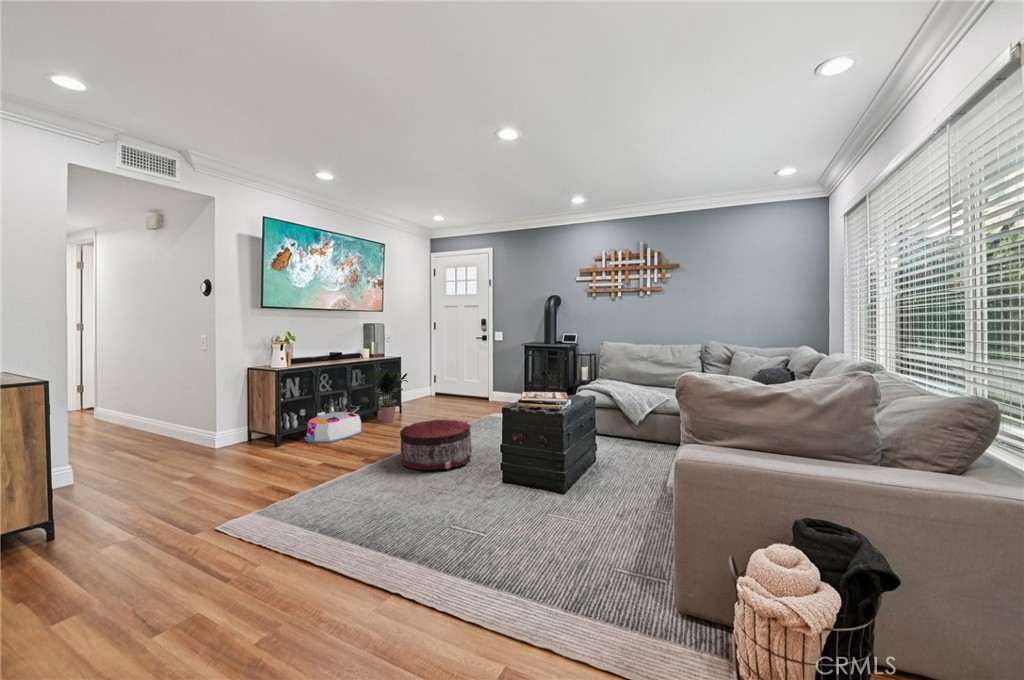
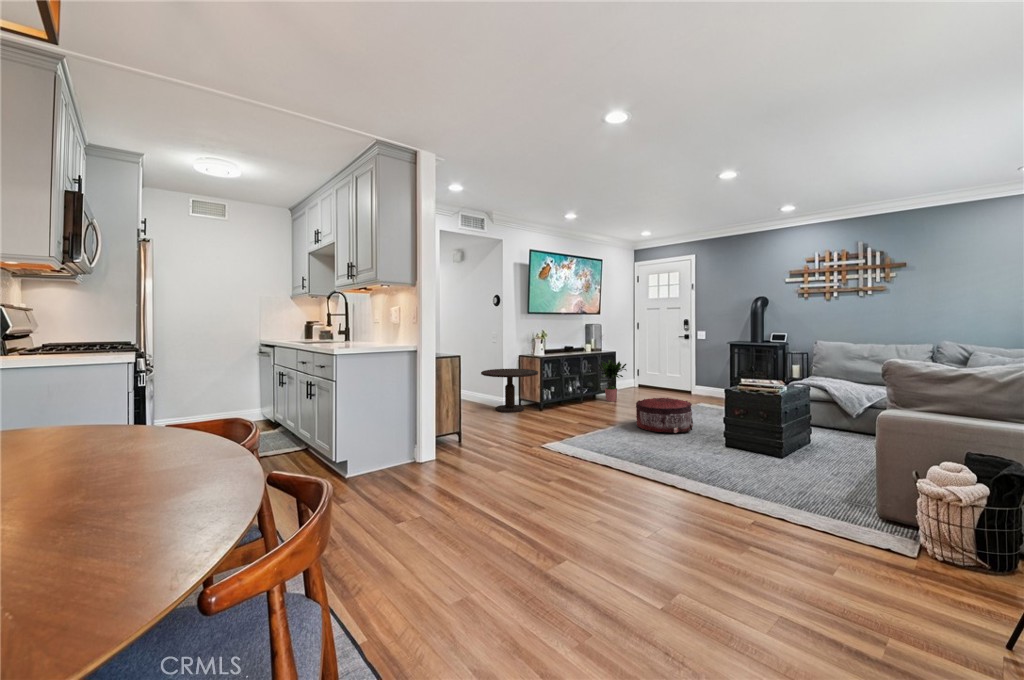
side table: none [163,388,270,458] -> present [481,369,538,413]
storage bin: present [304,412,362,443] -> none [557,389,596,410]

